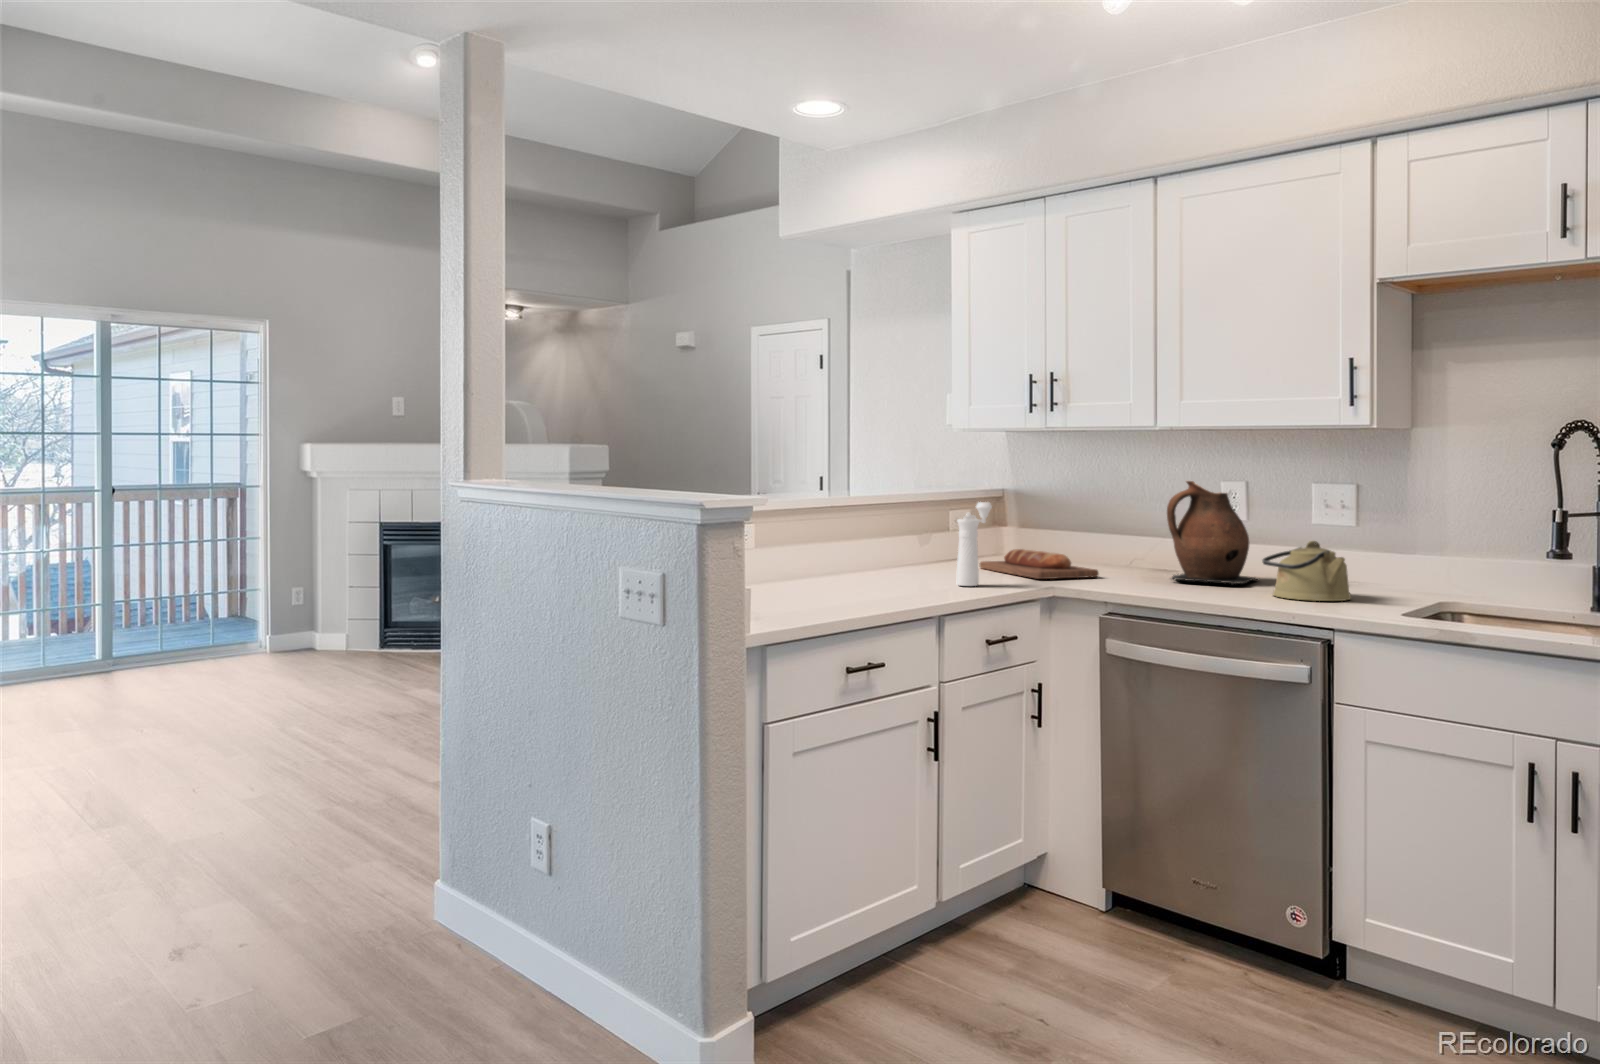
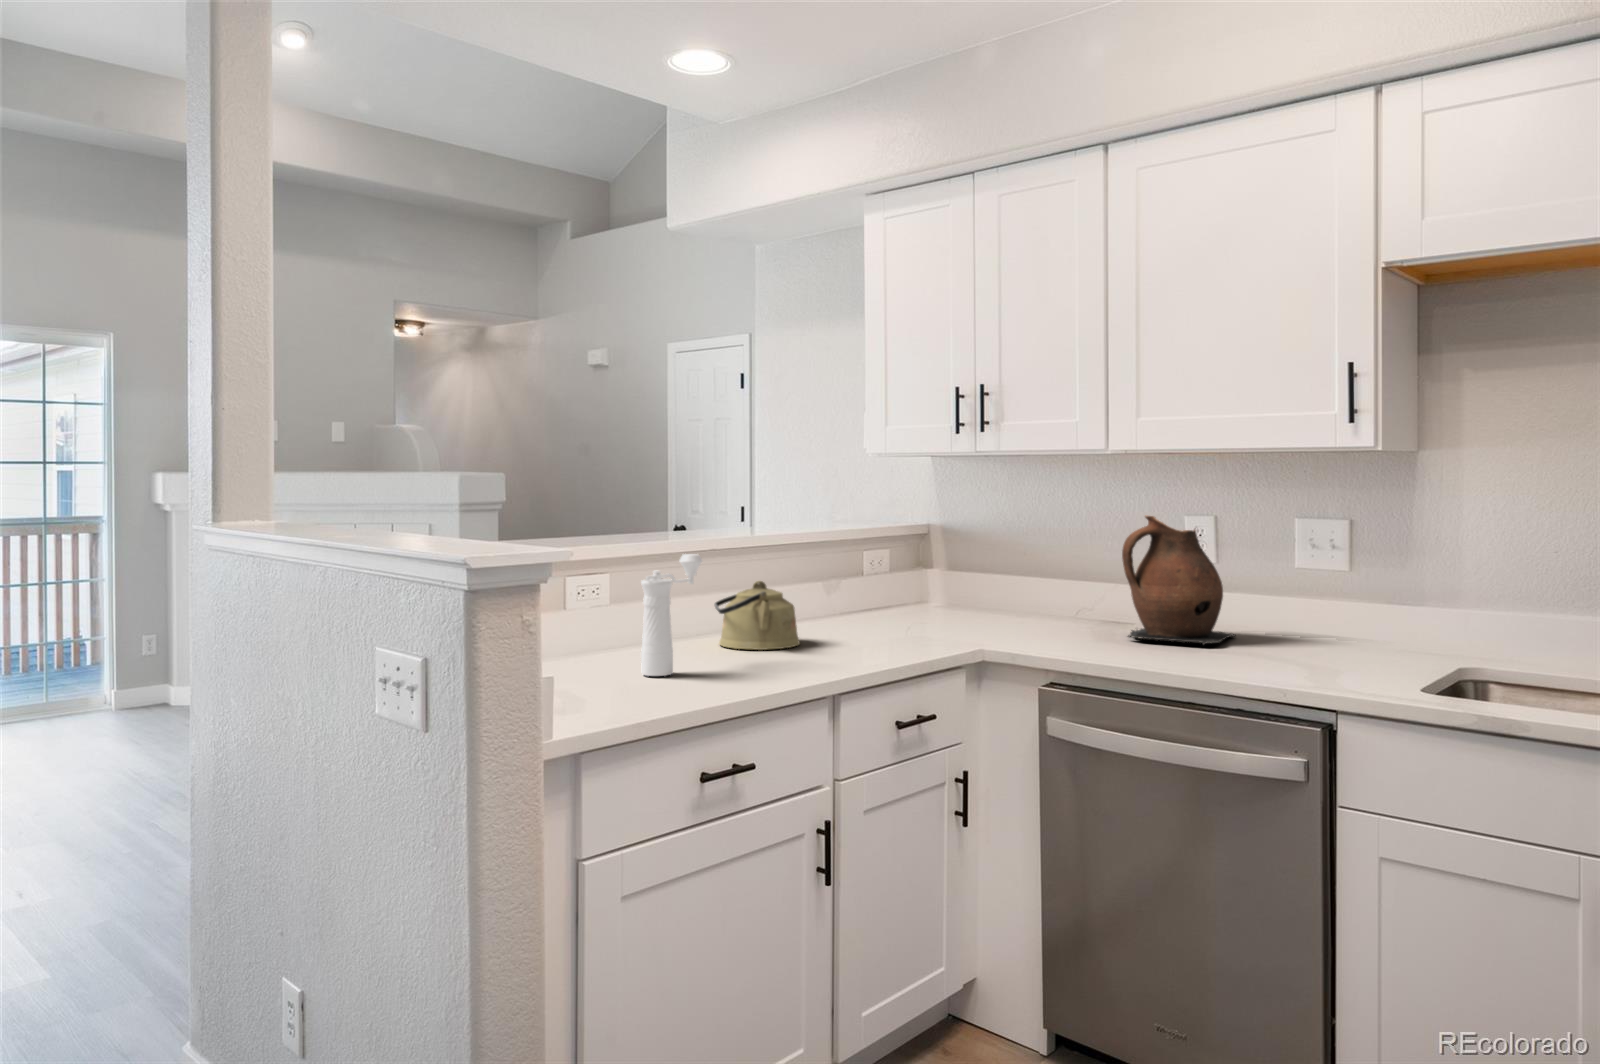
pepper mill: present [957,502,992,586] -> present [641,554,702,676]
kettle: present [1262,541,1351,601] -> present [714,581,800,650]
bread loaf: present [980,549,1099,579] -> none [899,599,1041,638]

